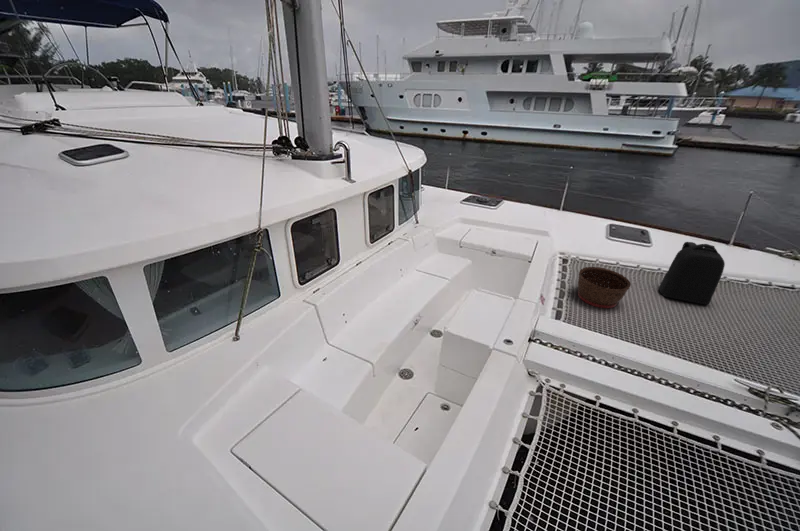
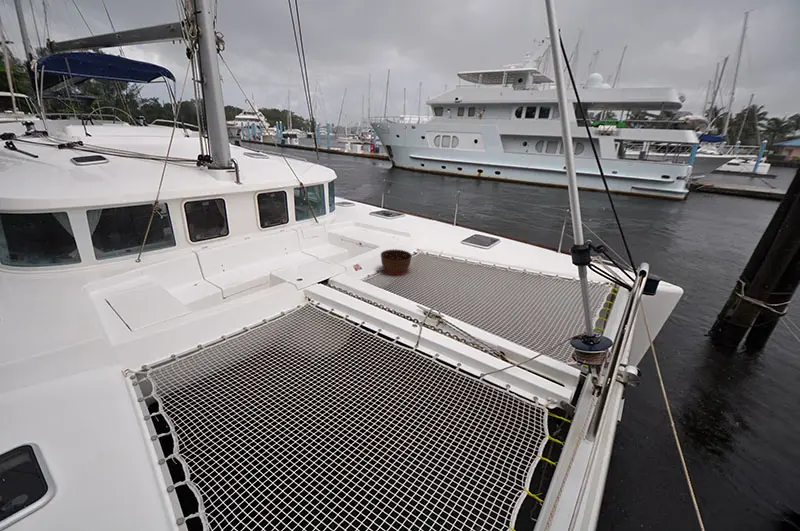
backpack: present [659,242,725,305] -> none [444,235,476,279]

